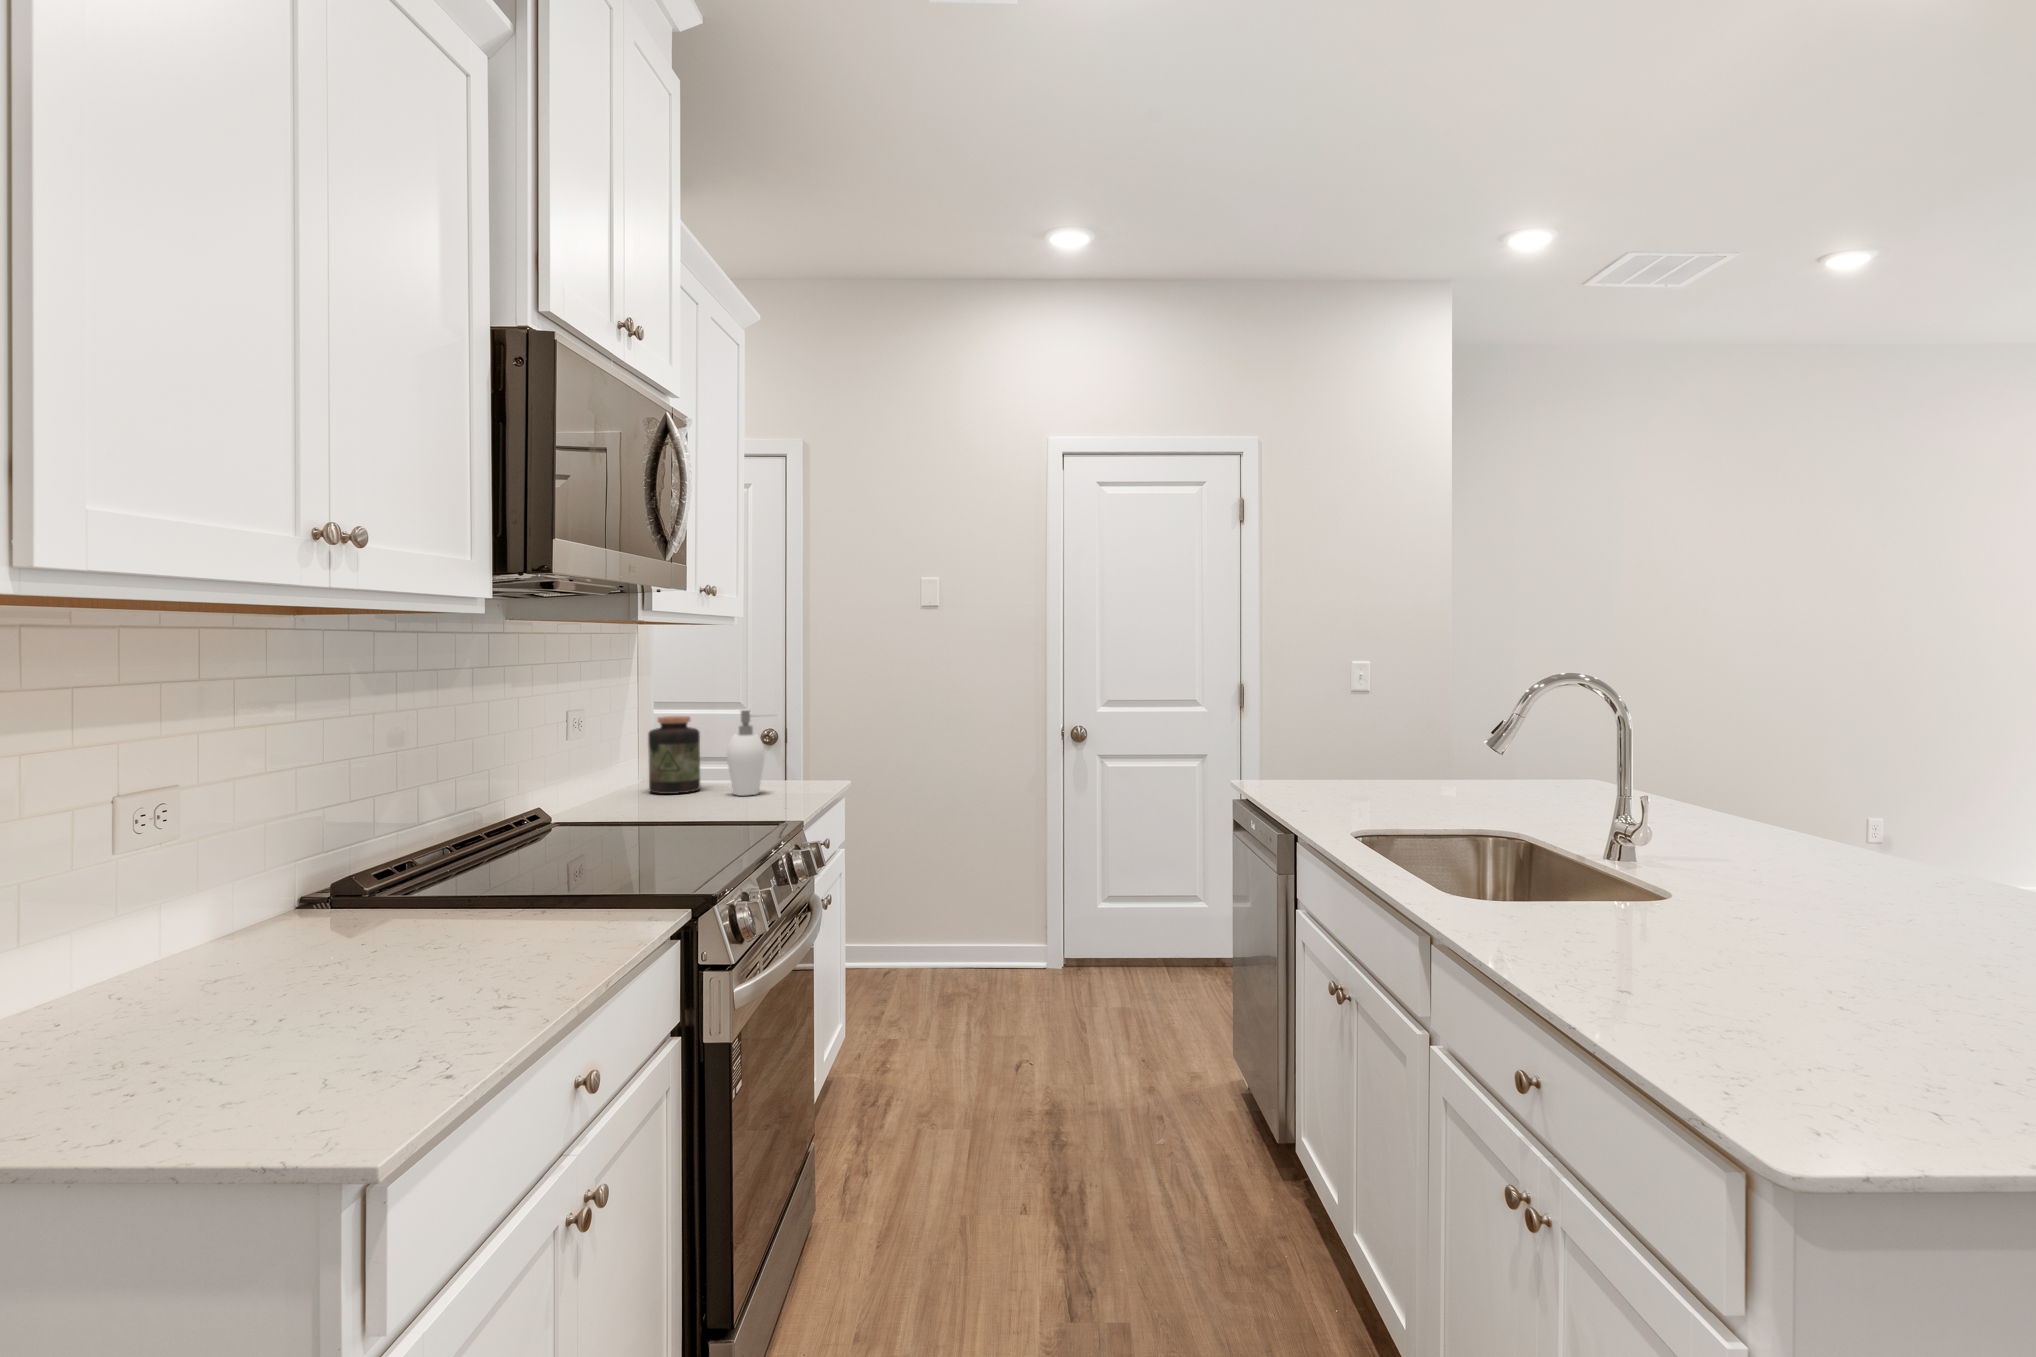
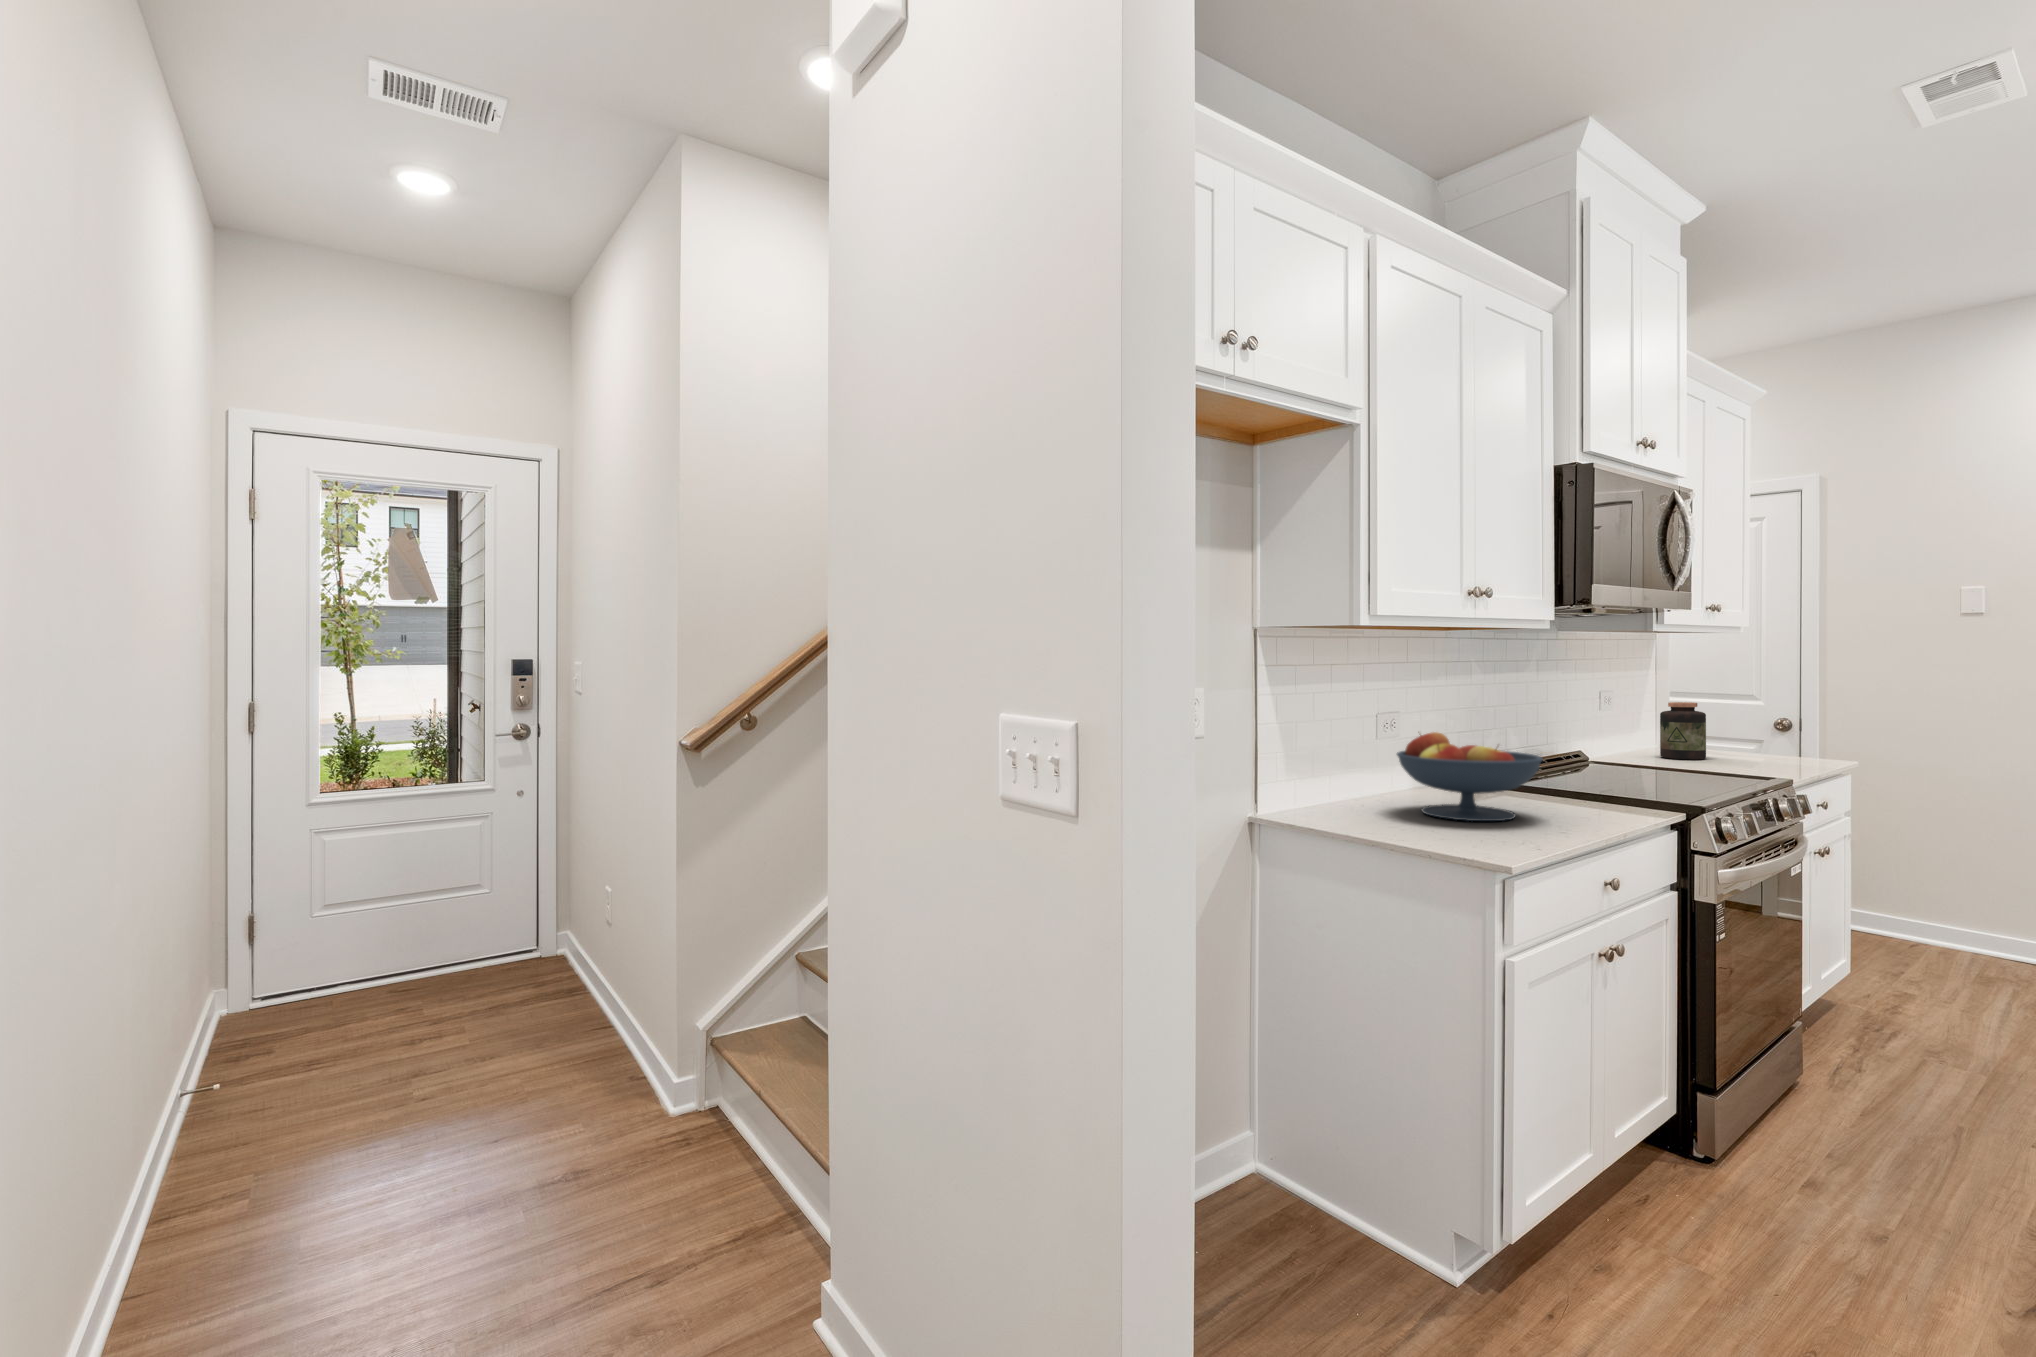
soap dispenser: present [727,710,765,796] -> none [1730,699,1780,765]
fruit bowl: none [127,832,466,1033] -> present [1397,732,1543,821]

